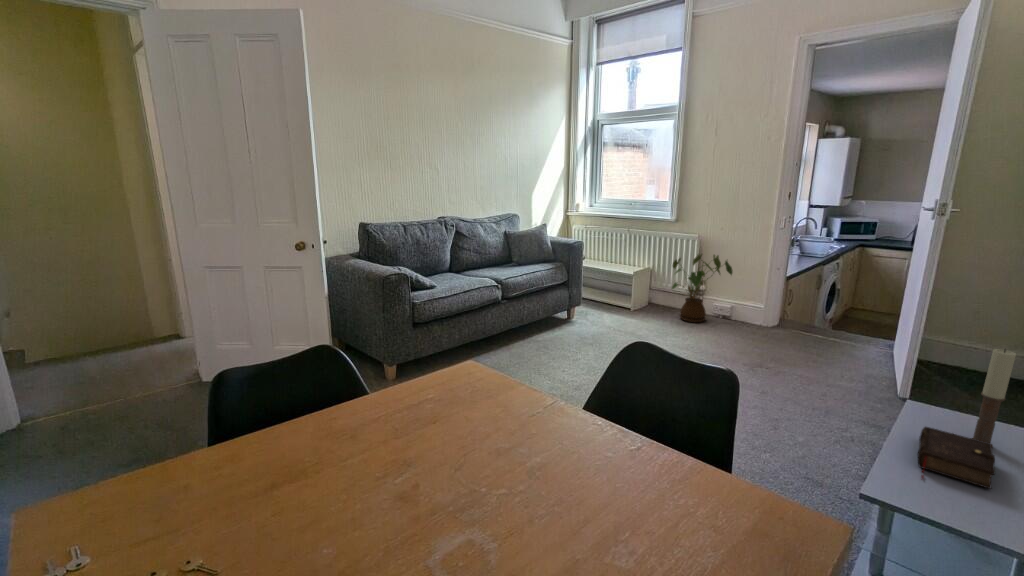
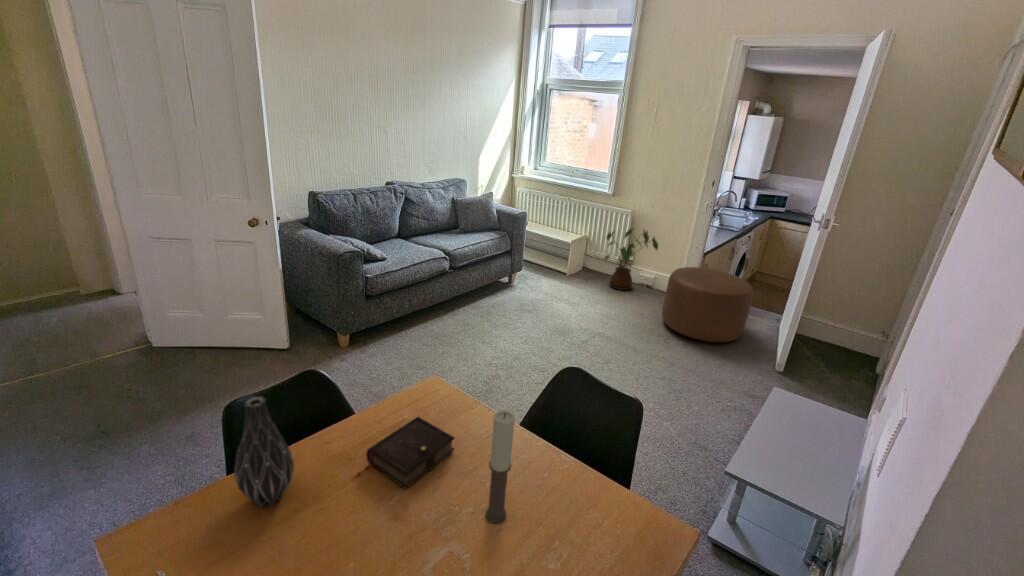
ottoman: none [745,288,856,369] -> present [662,267,754,342]
vase: none [227,333,299,481] -> present [234,396,294,507]
candle: present [972,349,1016,447] -> present [486,410,515,523]
book: present [918,427,995,489] -> present [357,417,455,488]

